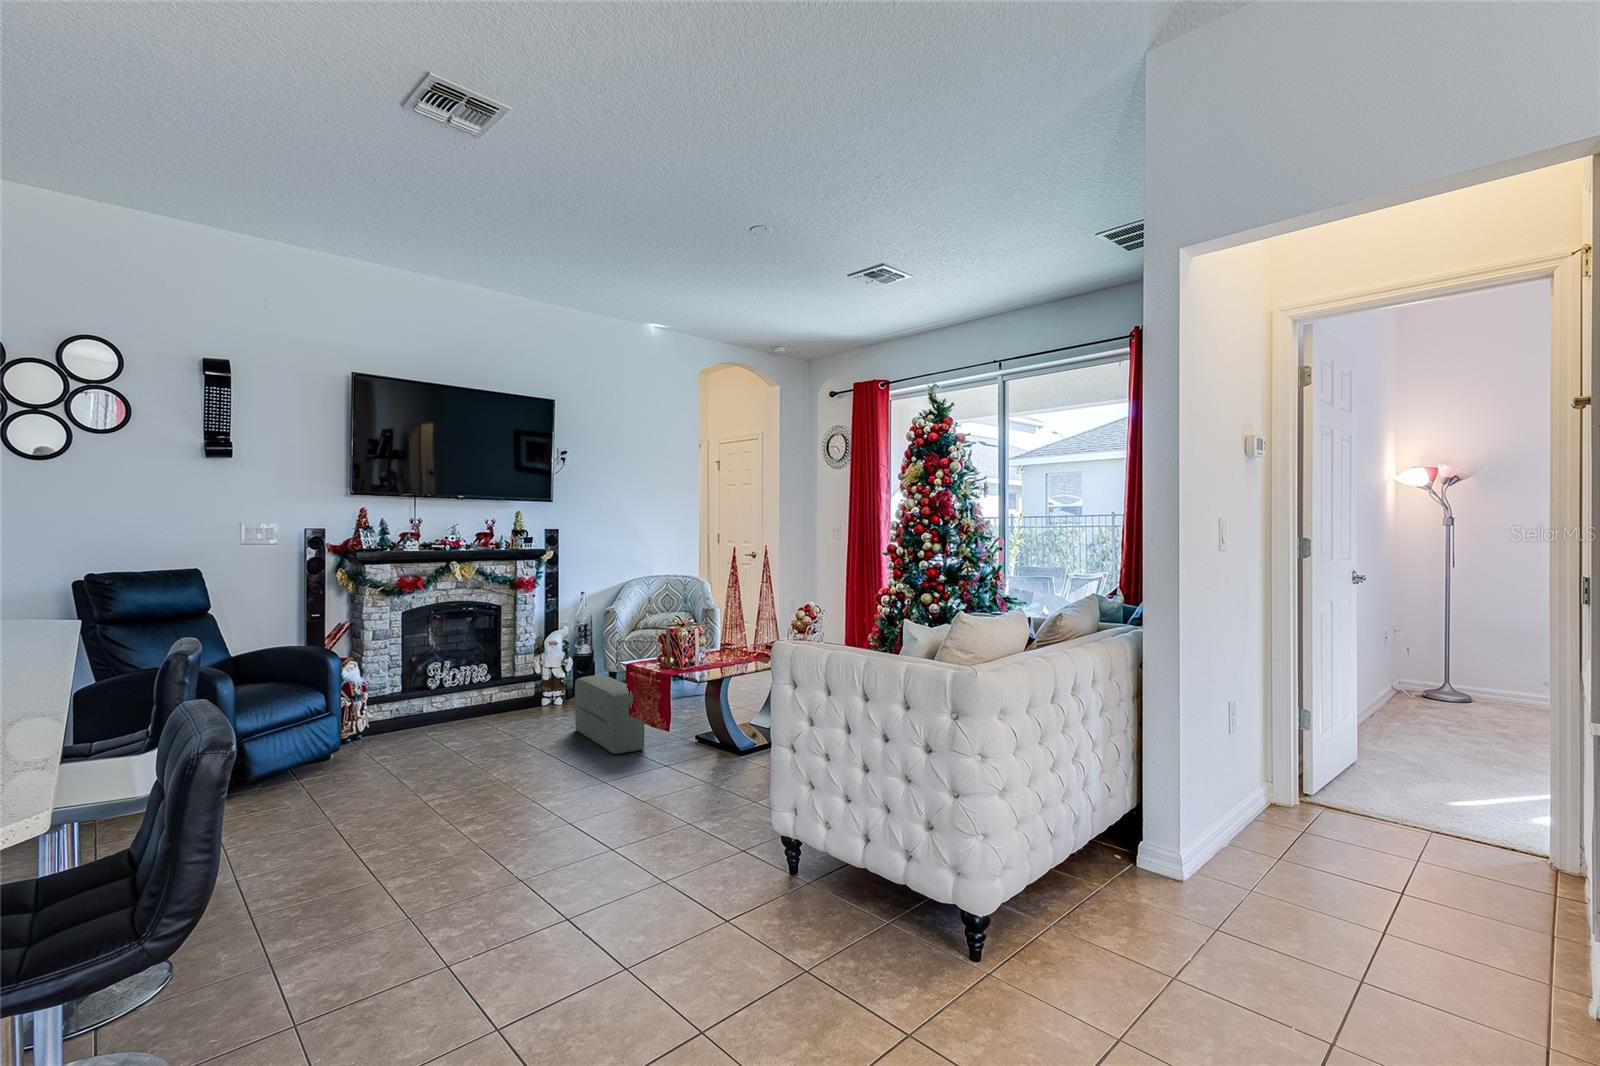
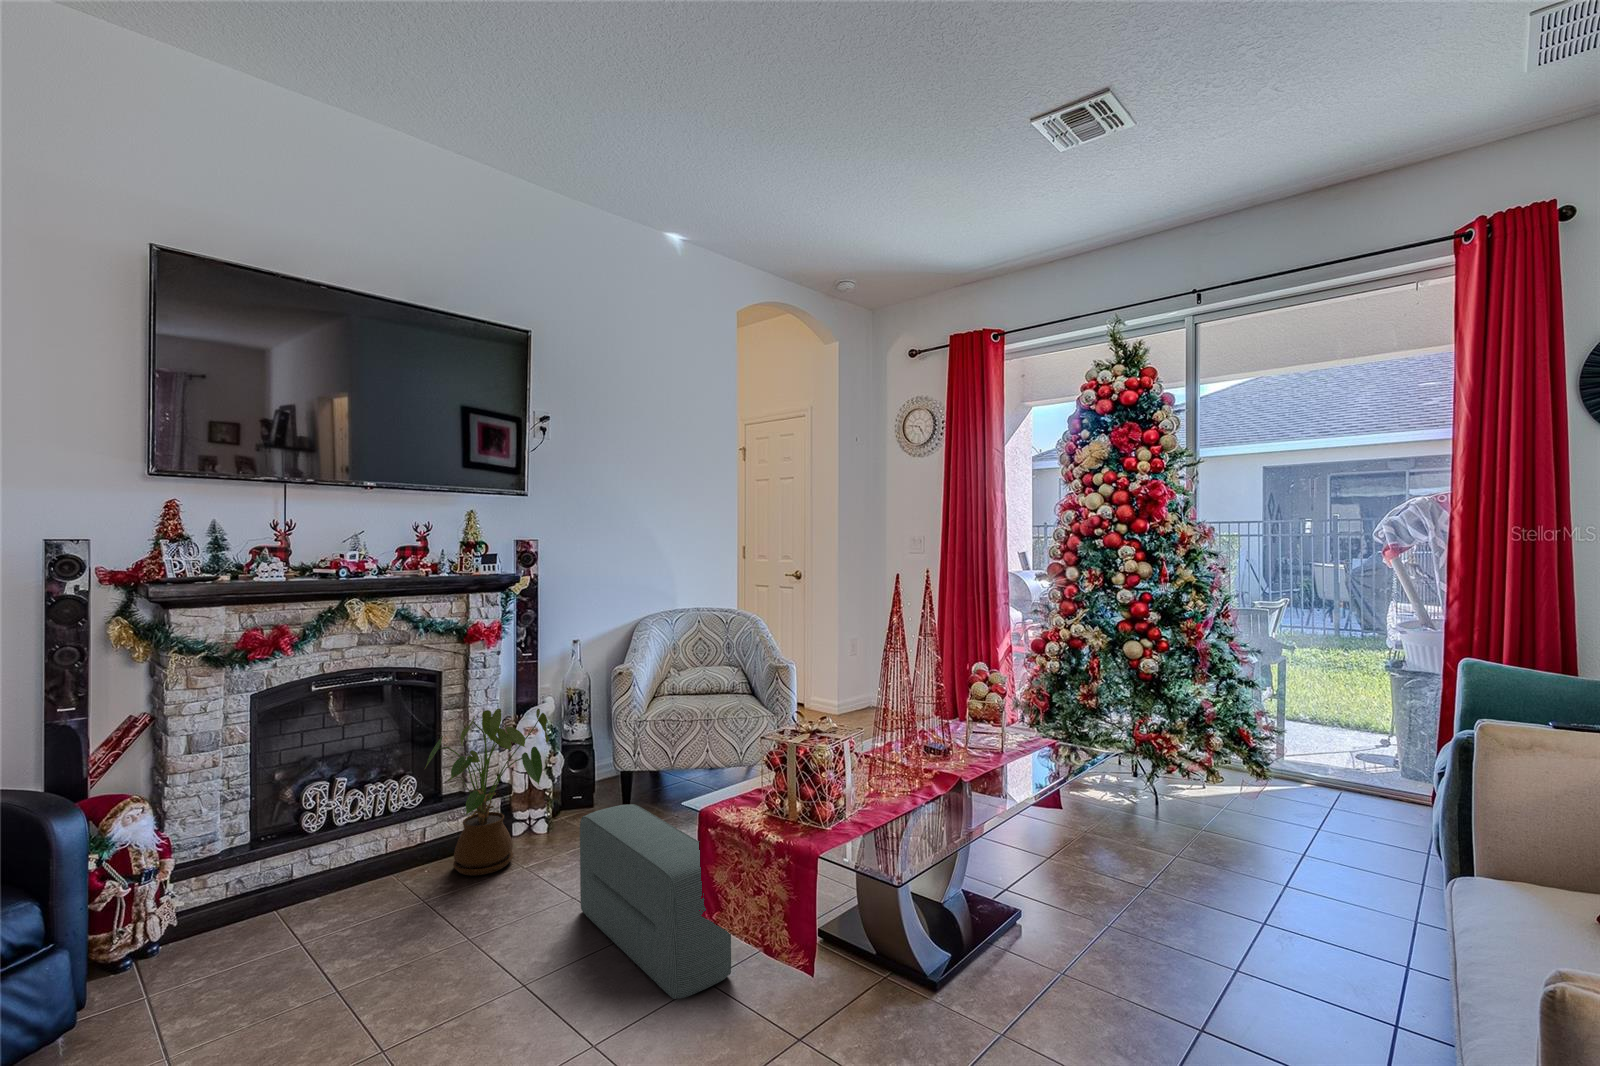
house plant: none [492,628,563,718] -> present [425,708,549,876]

